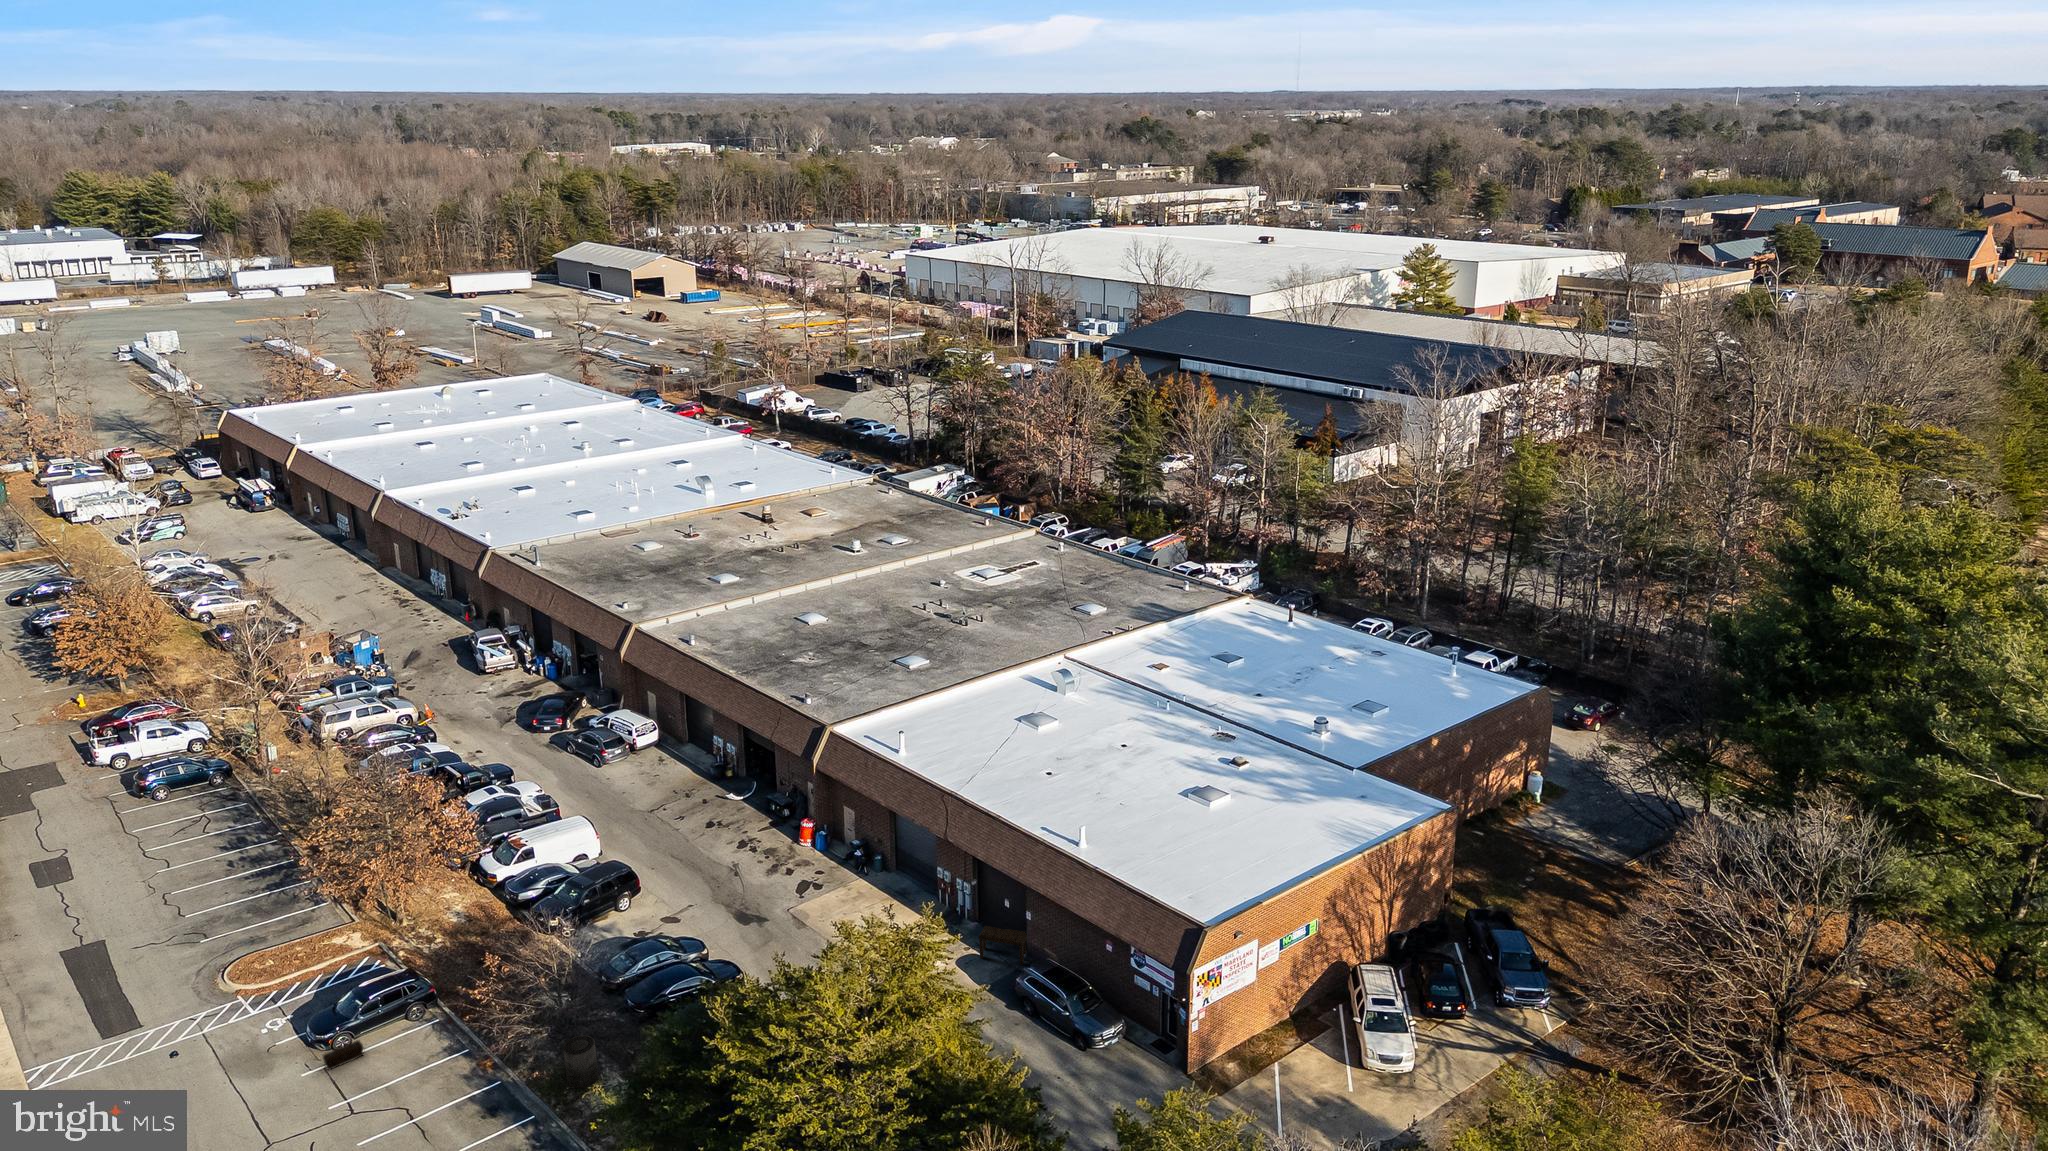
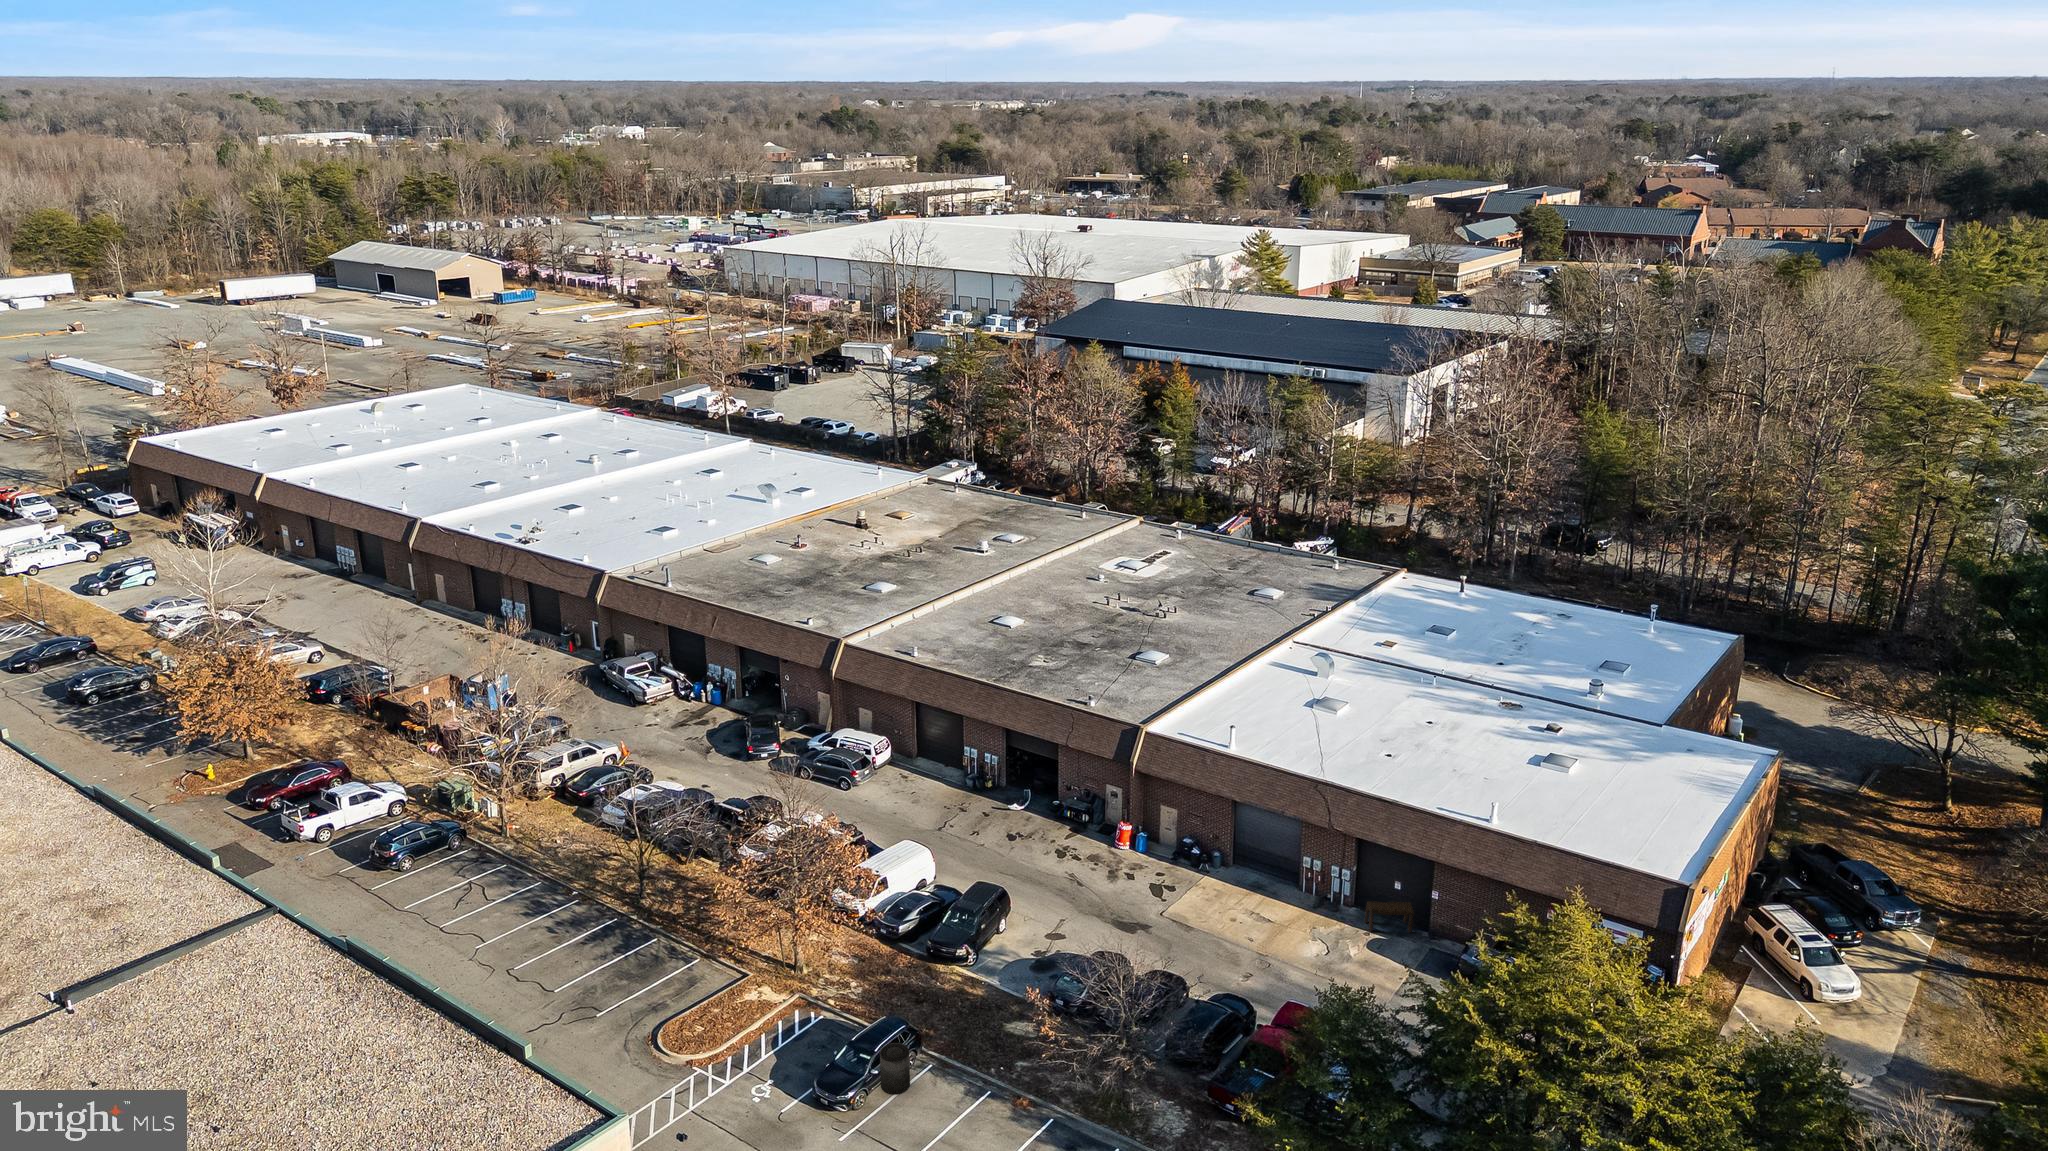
trash can: present [563,1035,598,1089] -> present [880,1043,910,1095]
toolbox: present [323,1040,364,1070] -> none [853,1089,885,1123]

